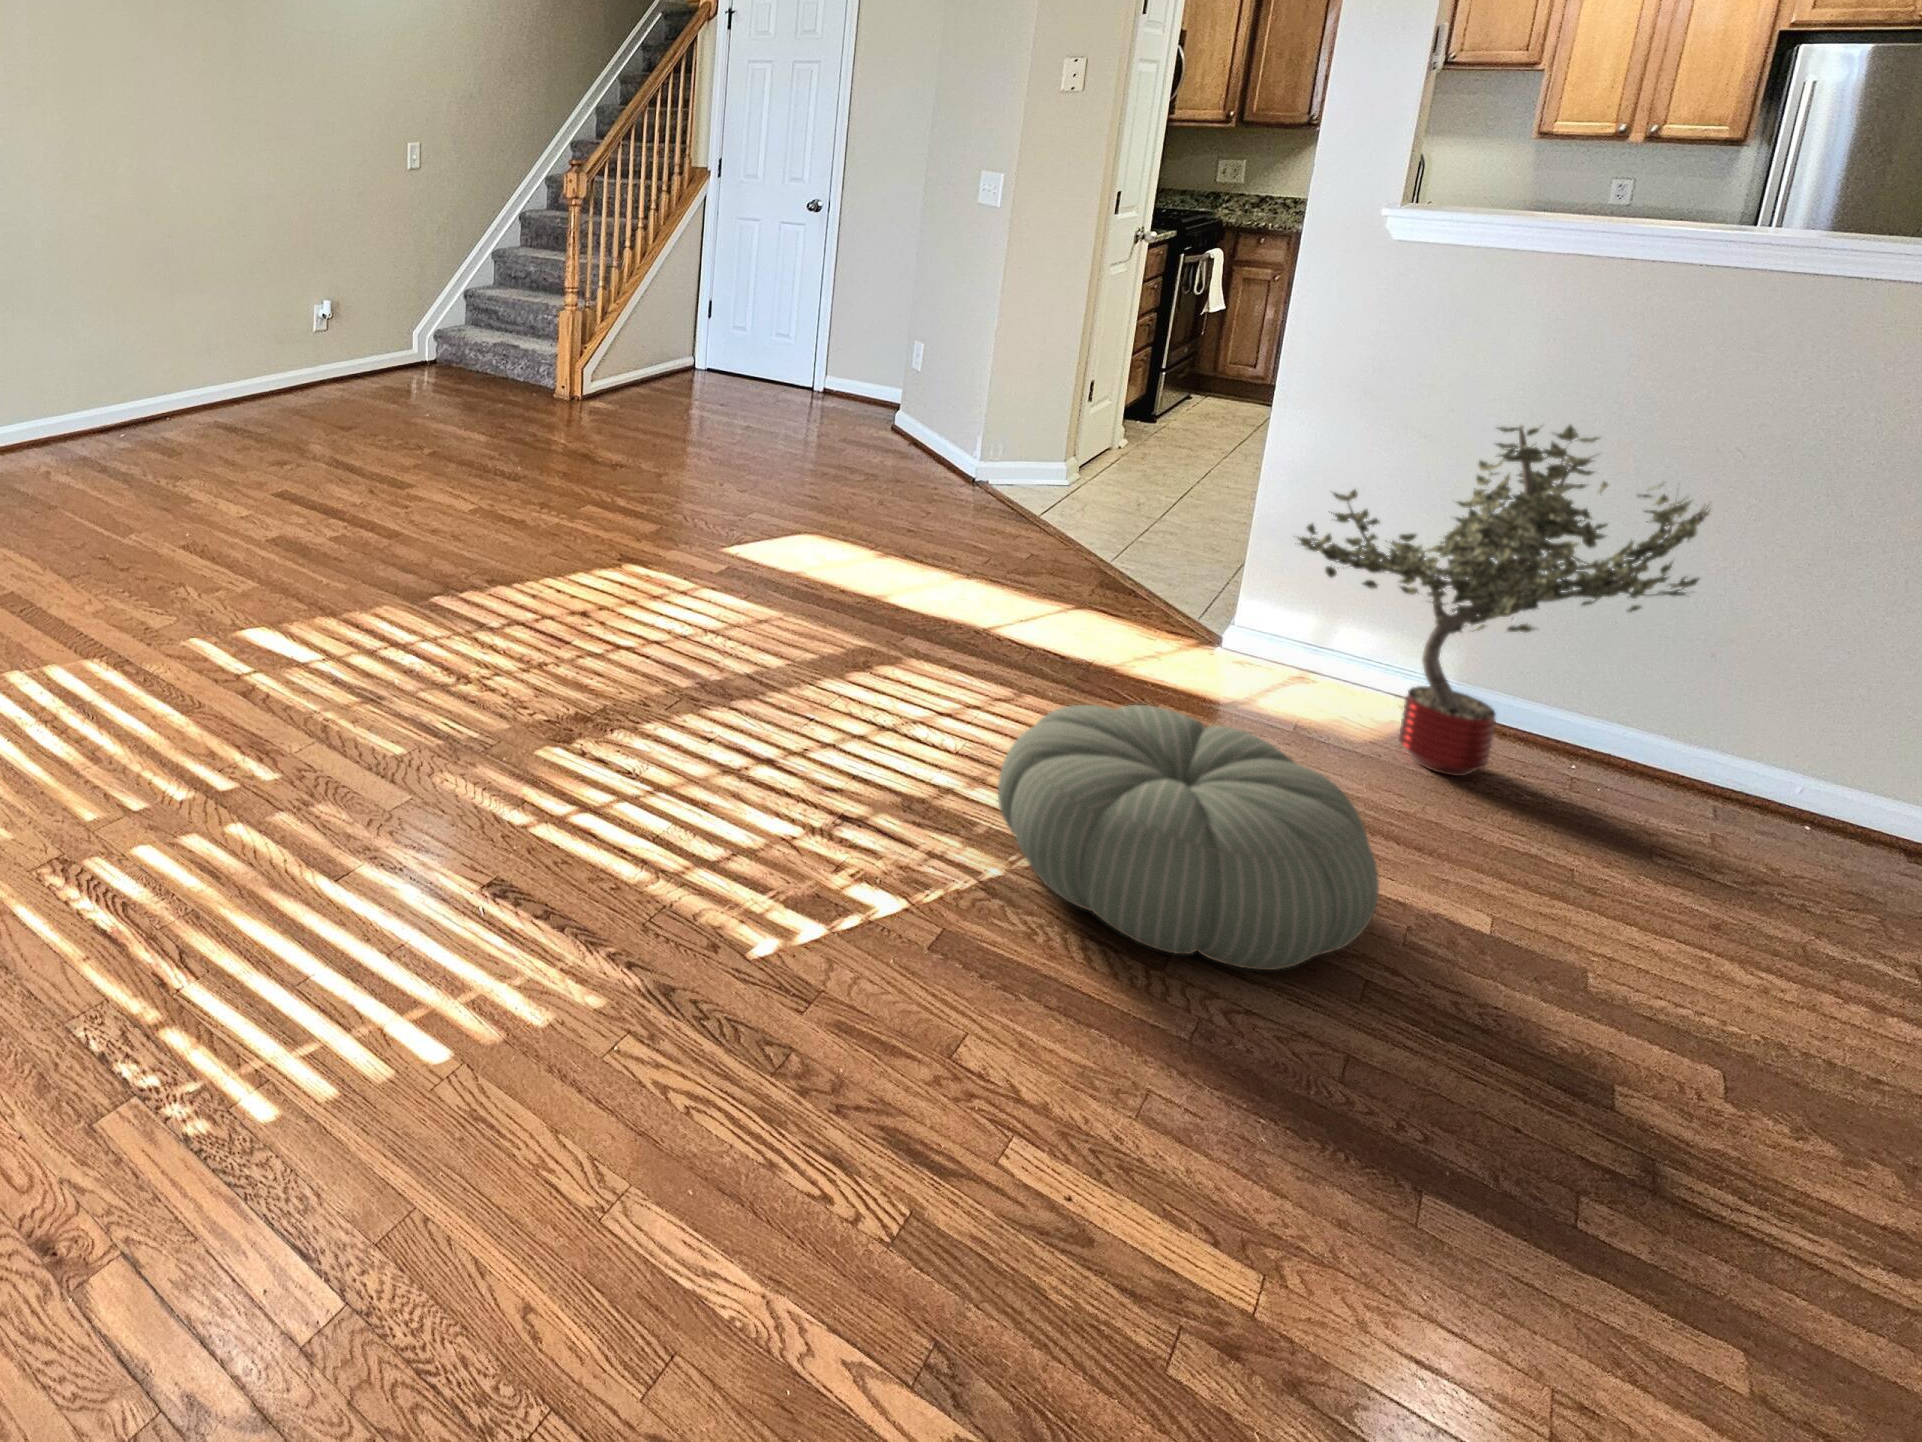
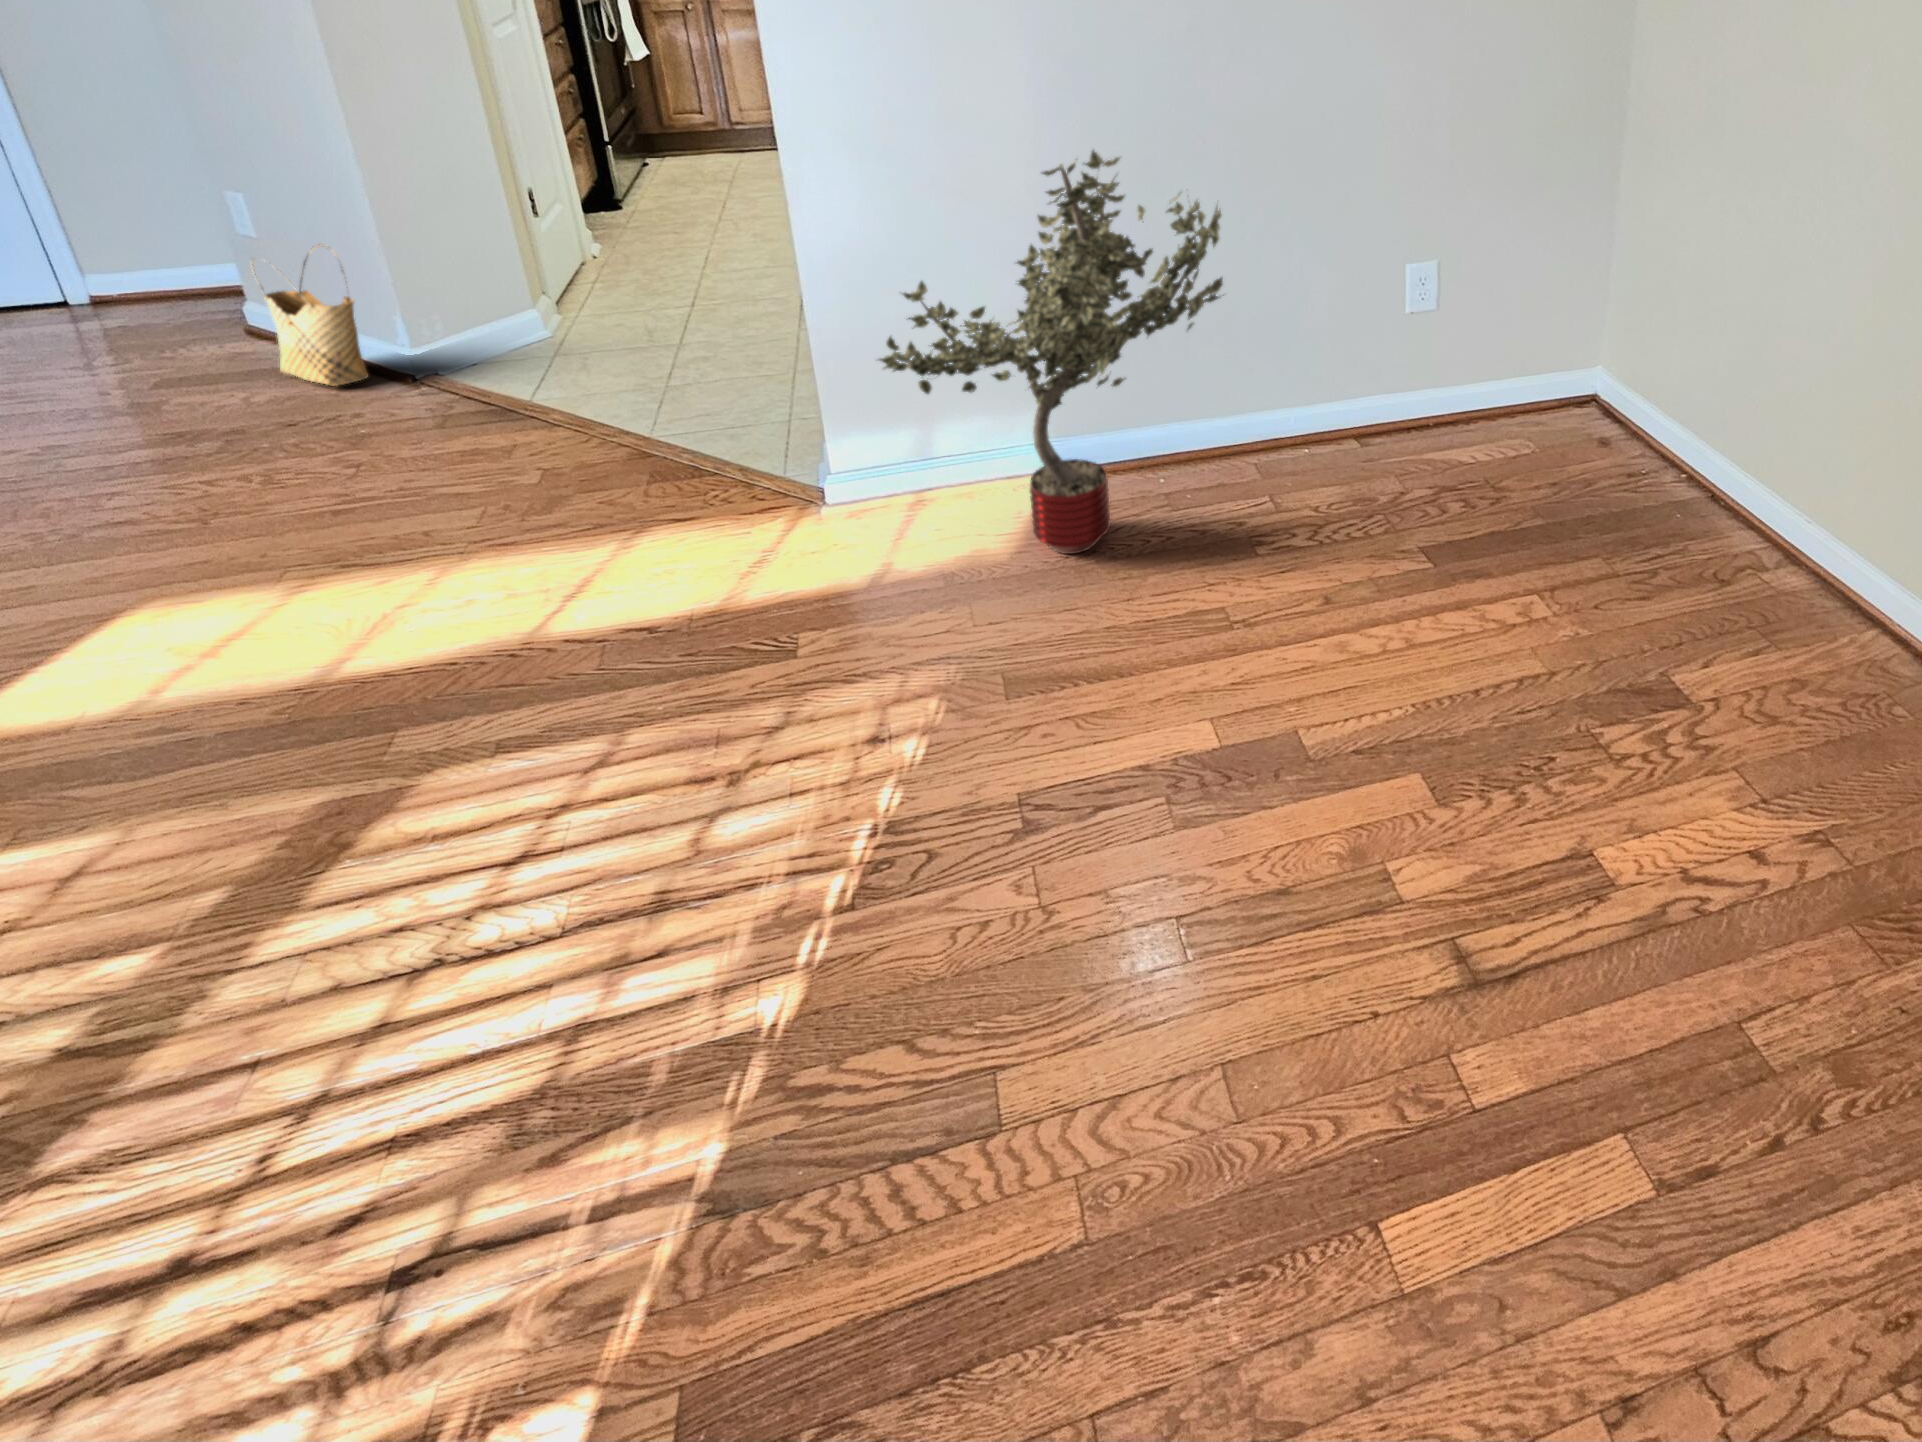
woven basket: none [906,380,962,472] -> present [252,245,369,386]
pouf: present [998,705,1379,970] -> none [661,676,1163,1134]

